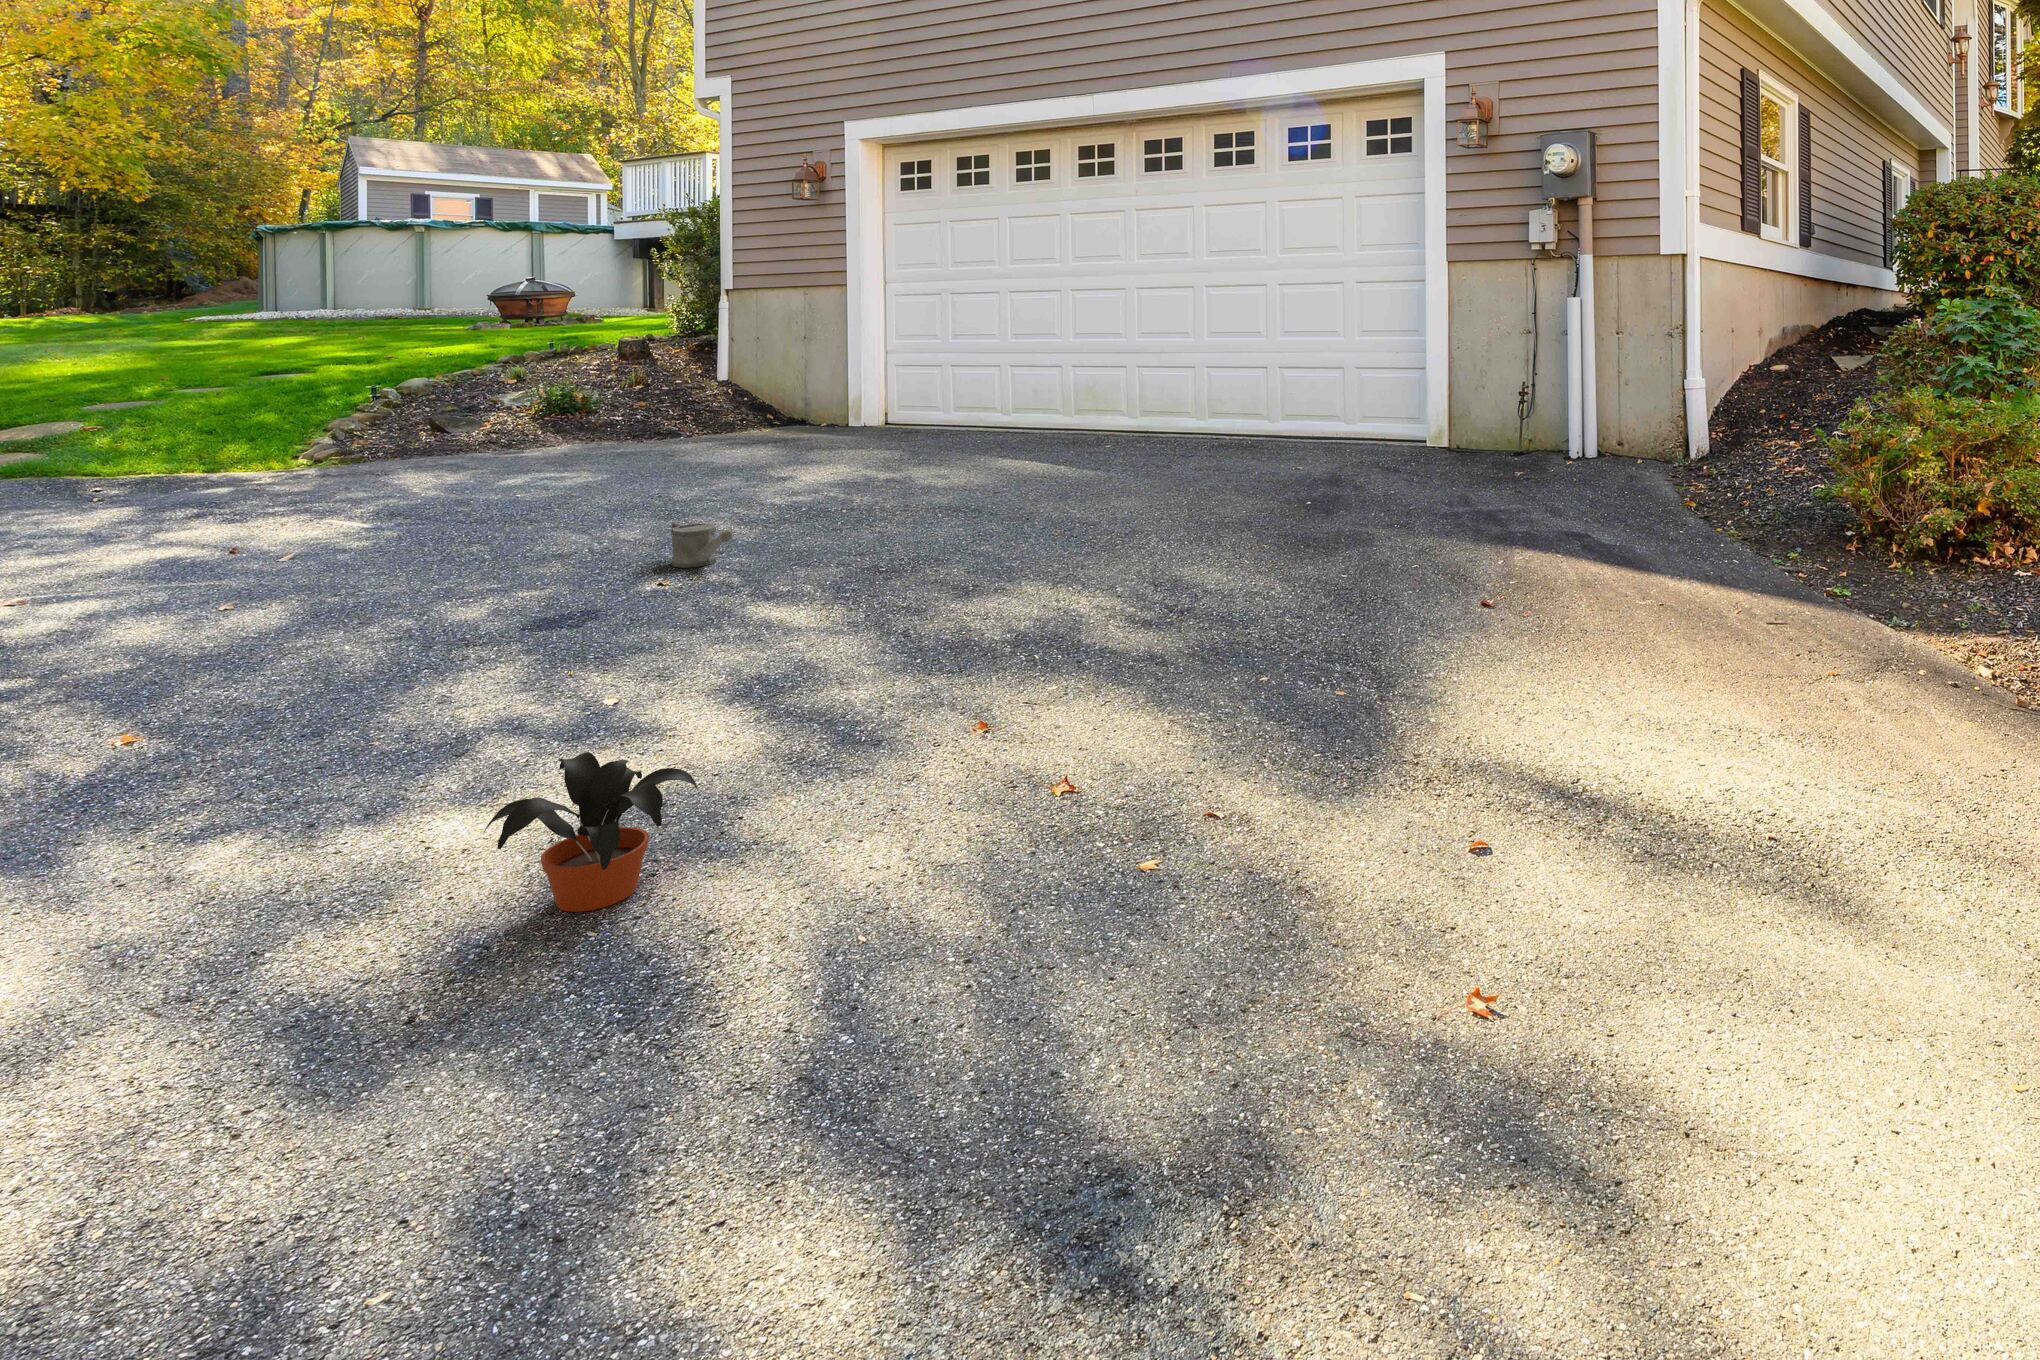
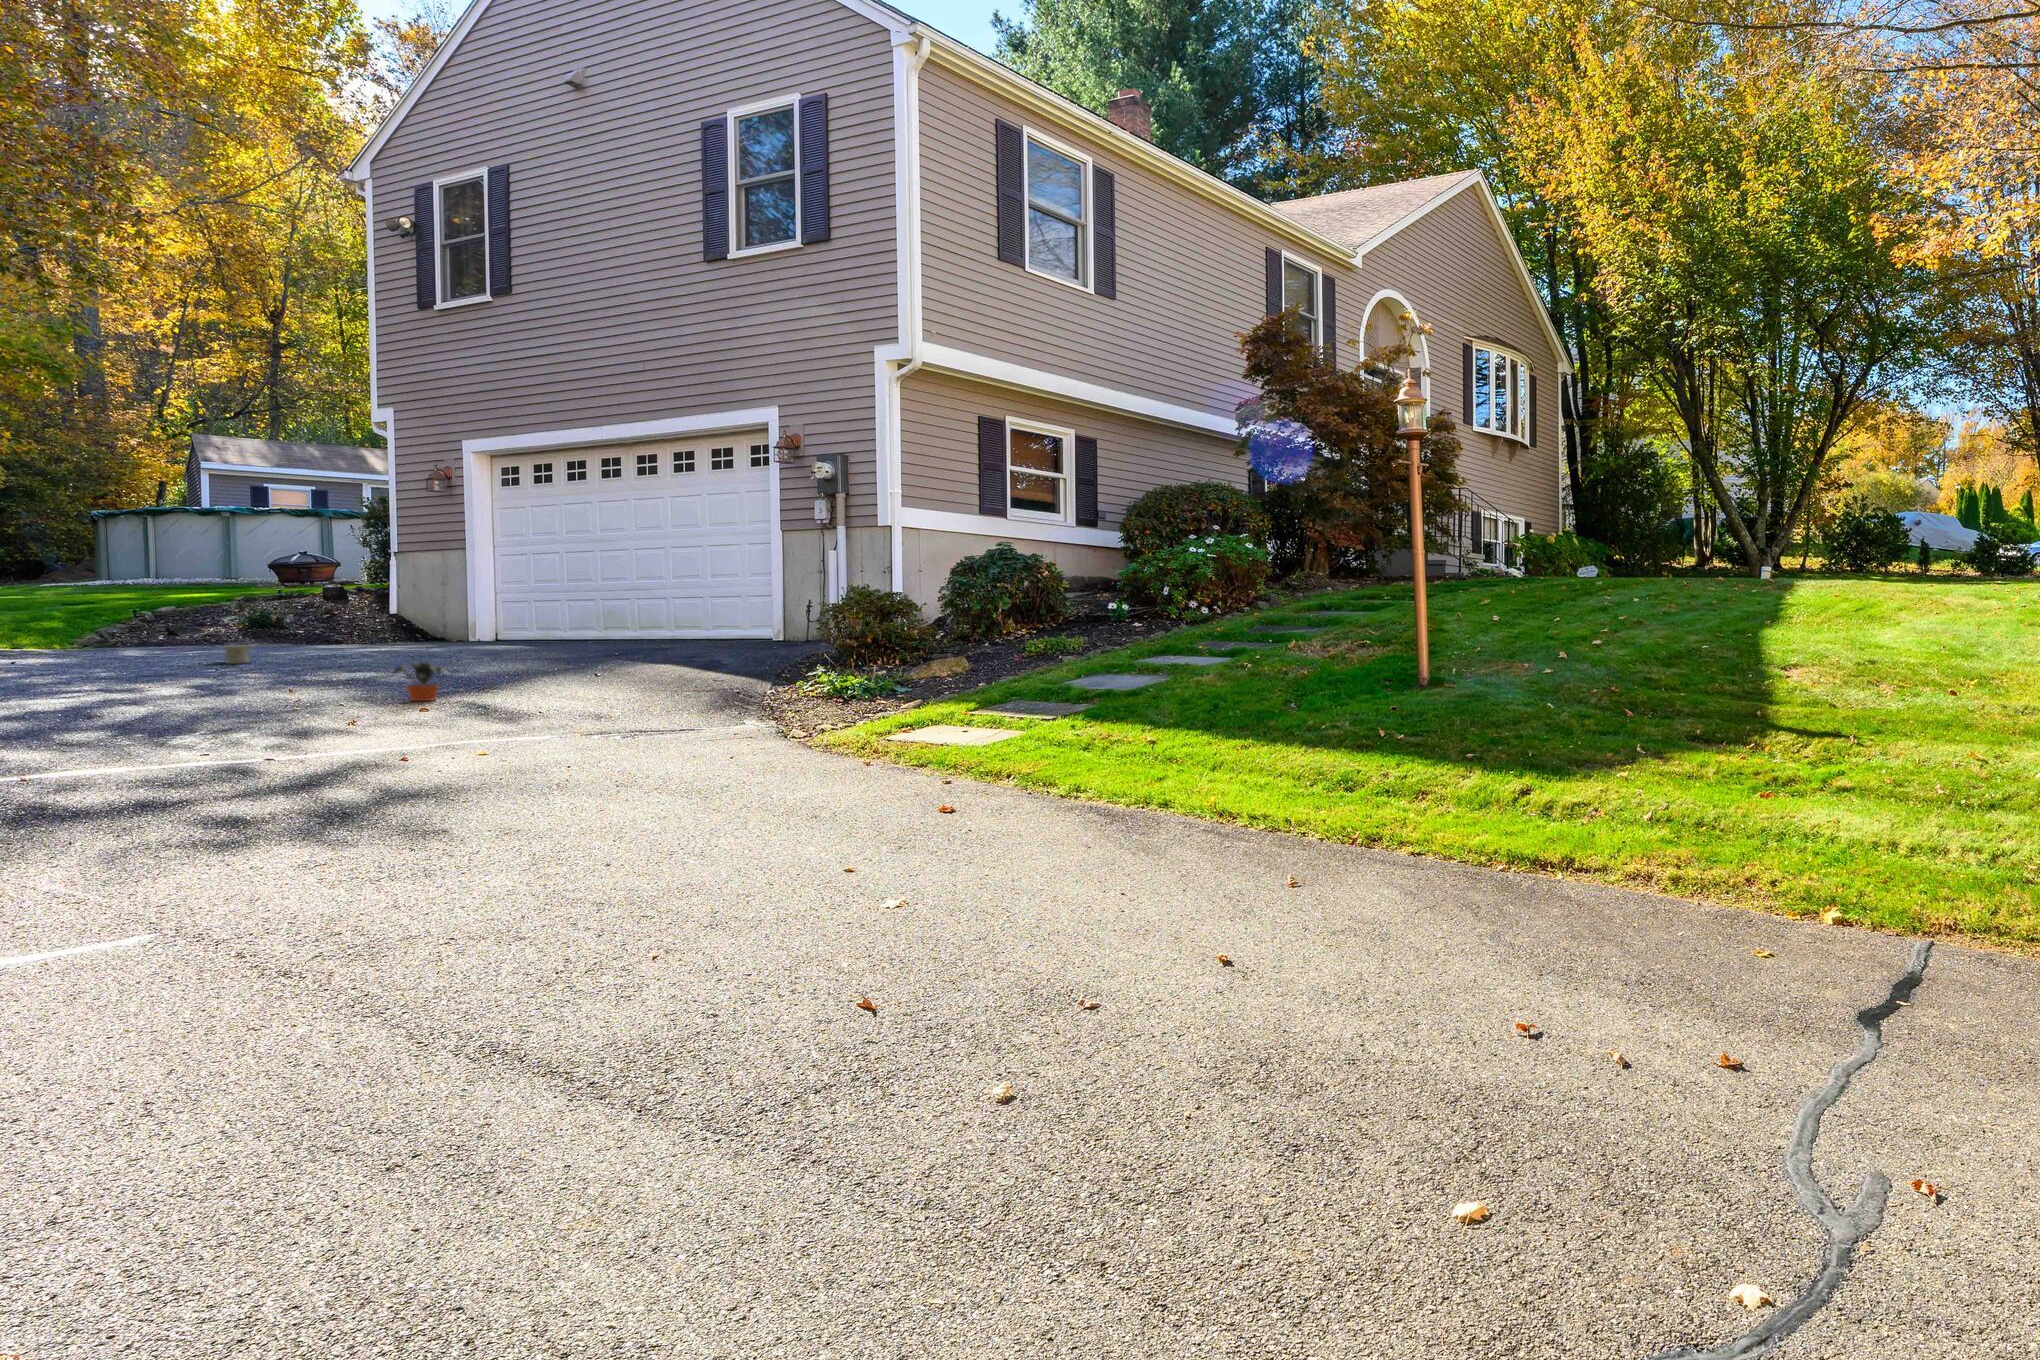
potted plant: present [484,752,698,912] -> present [394,662,443,701]

